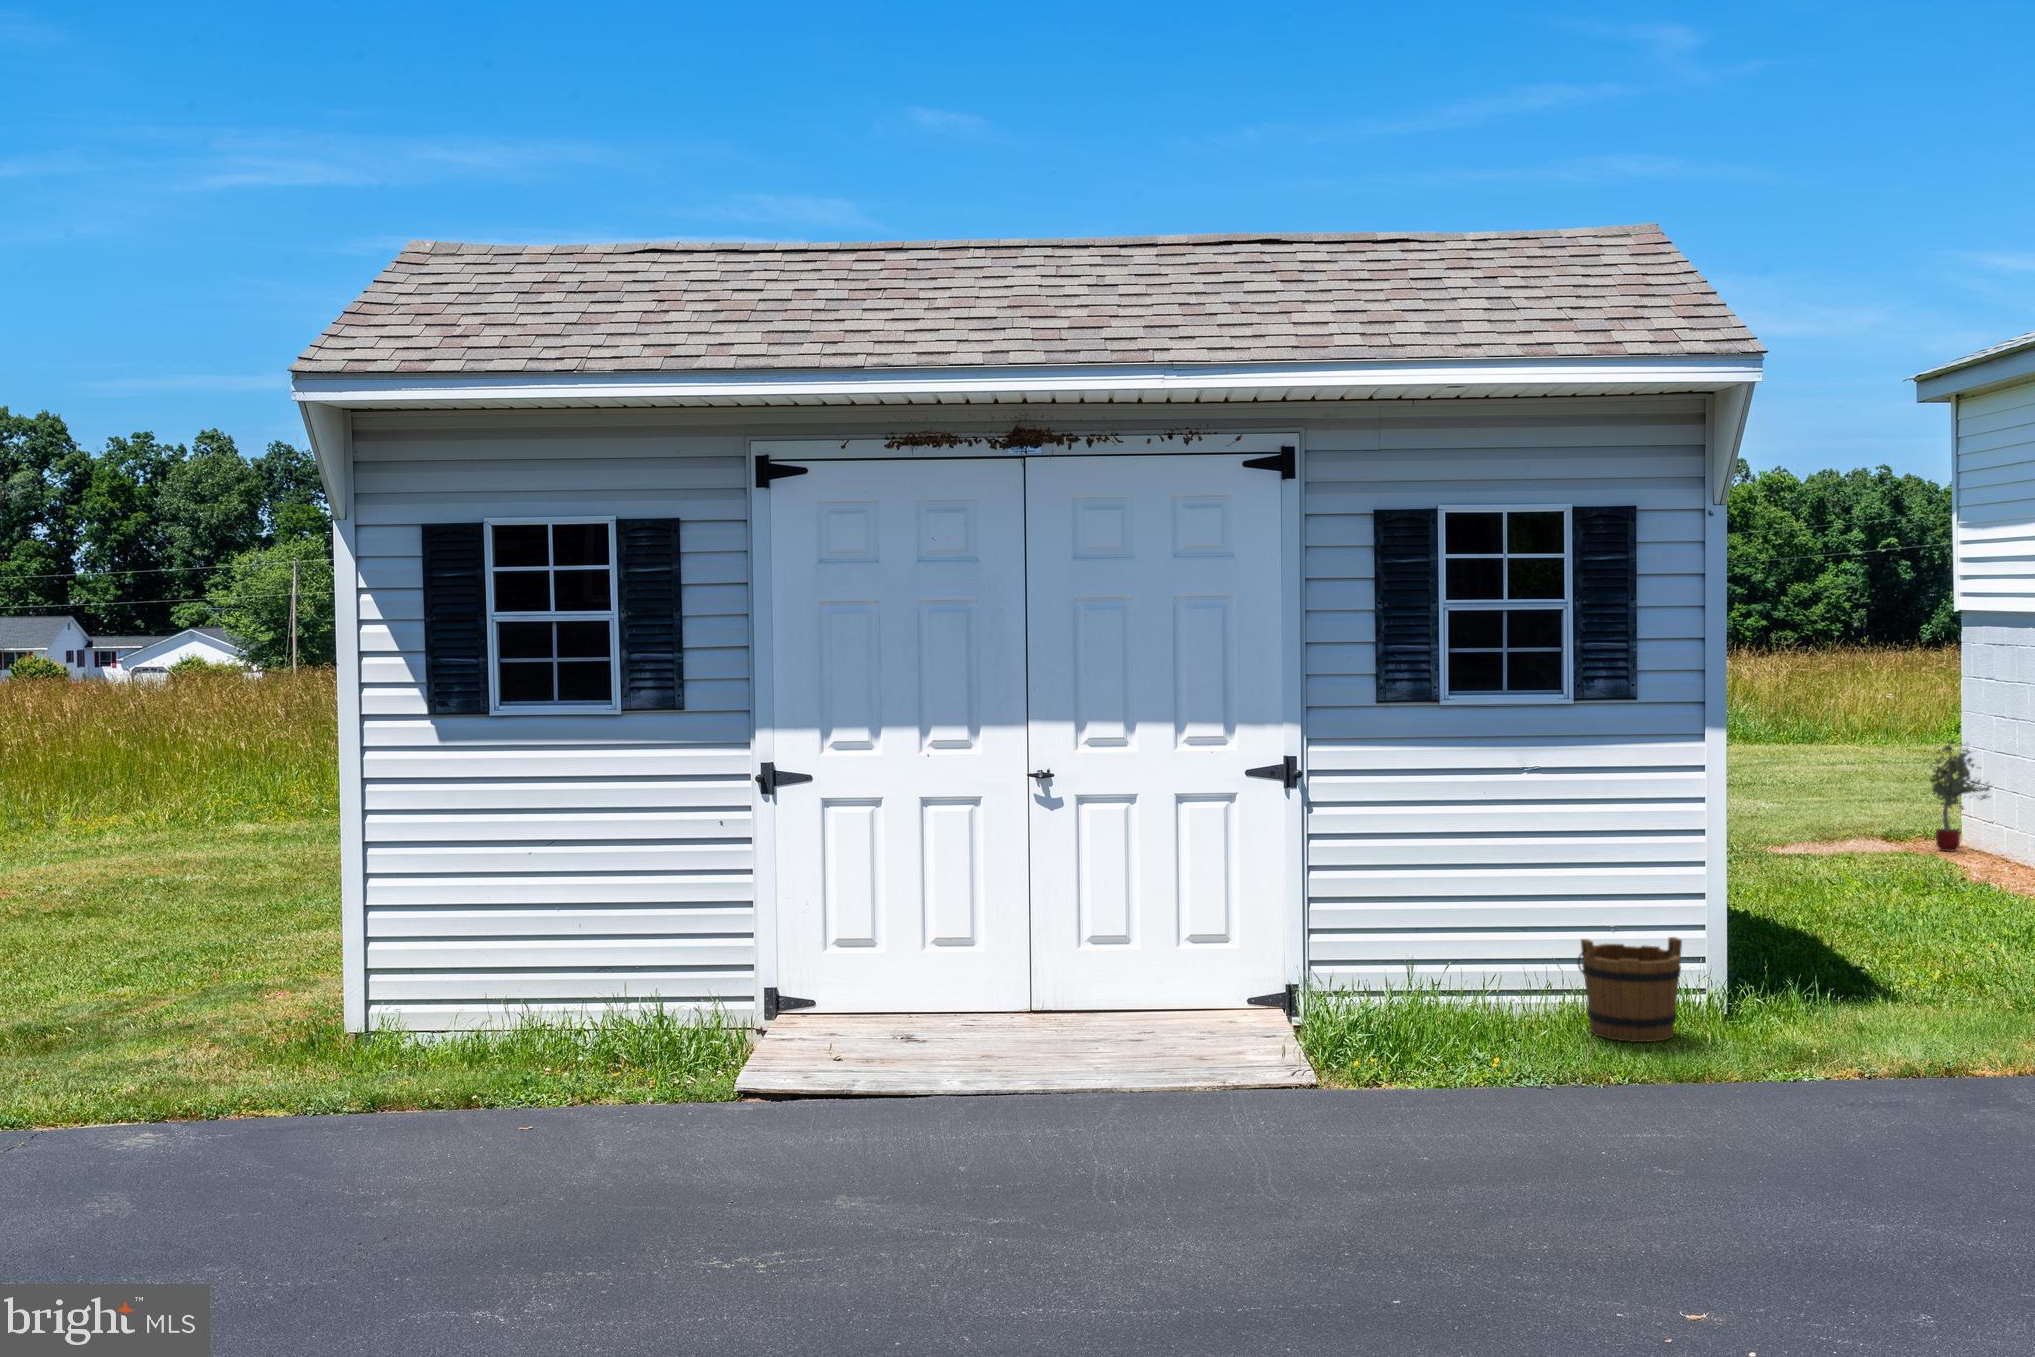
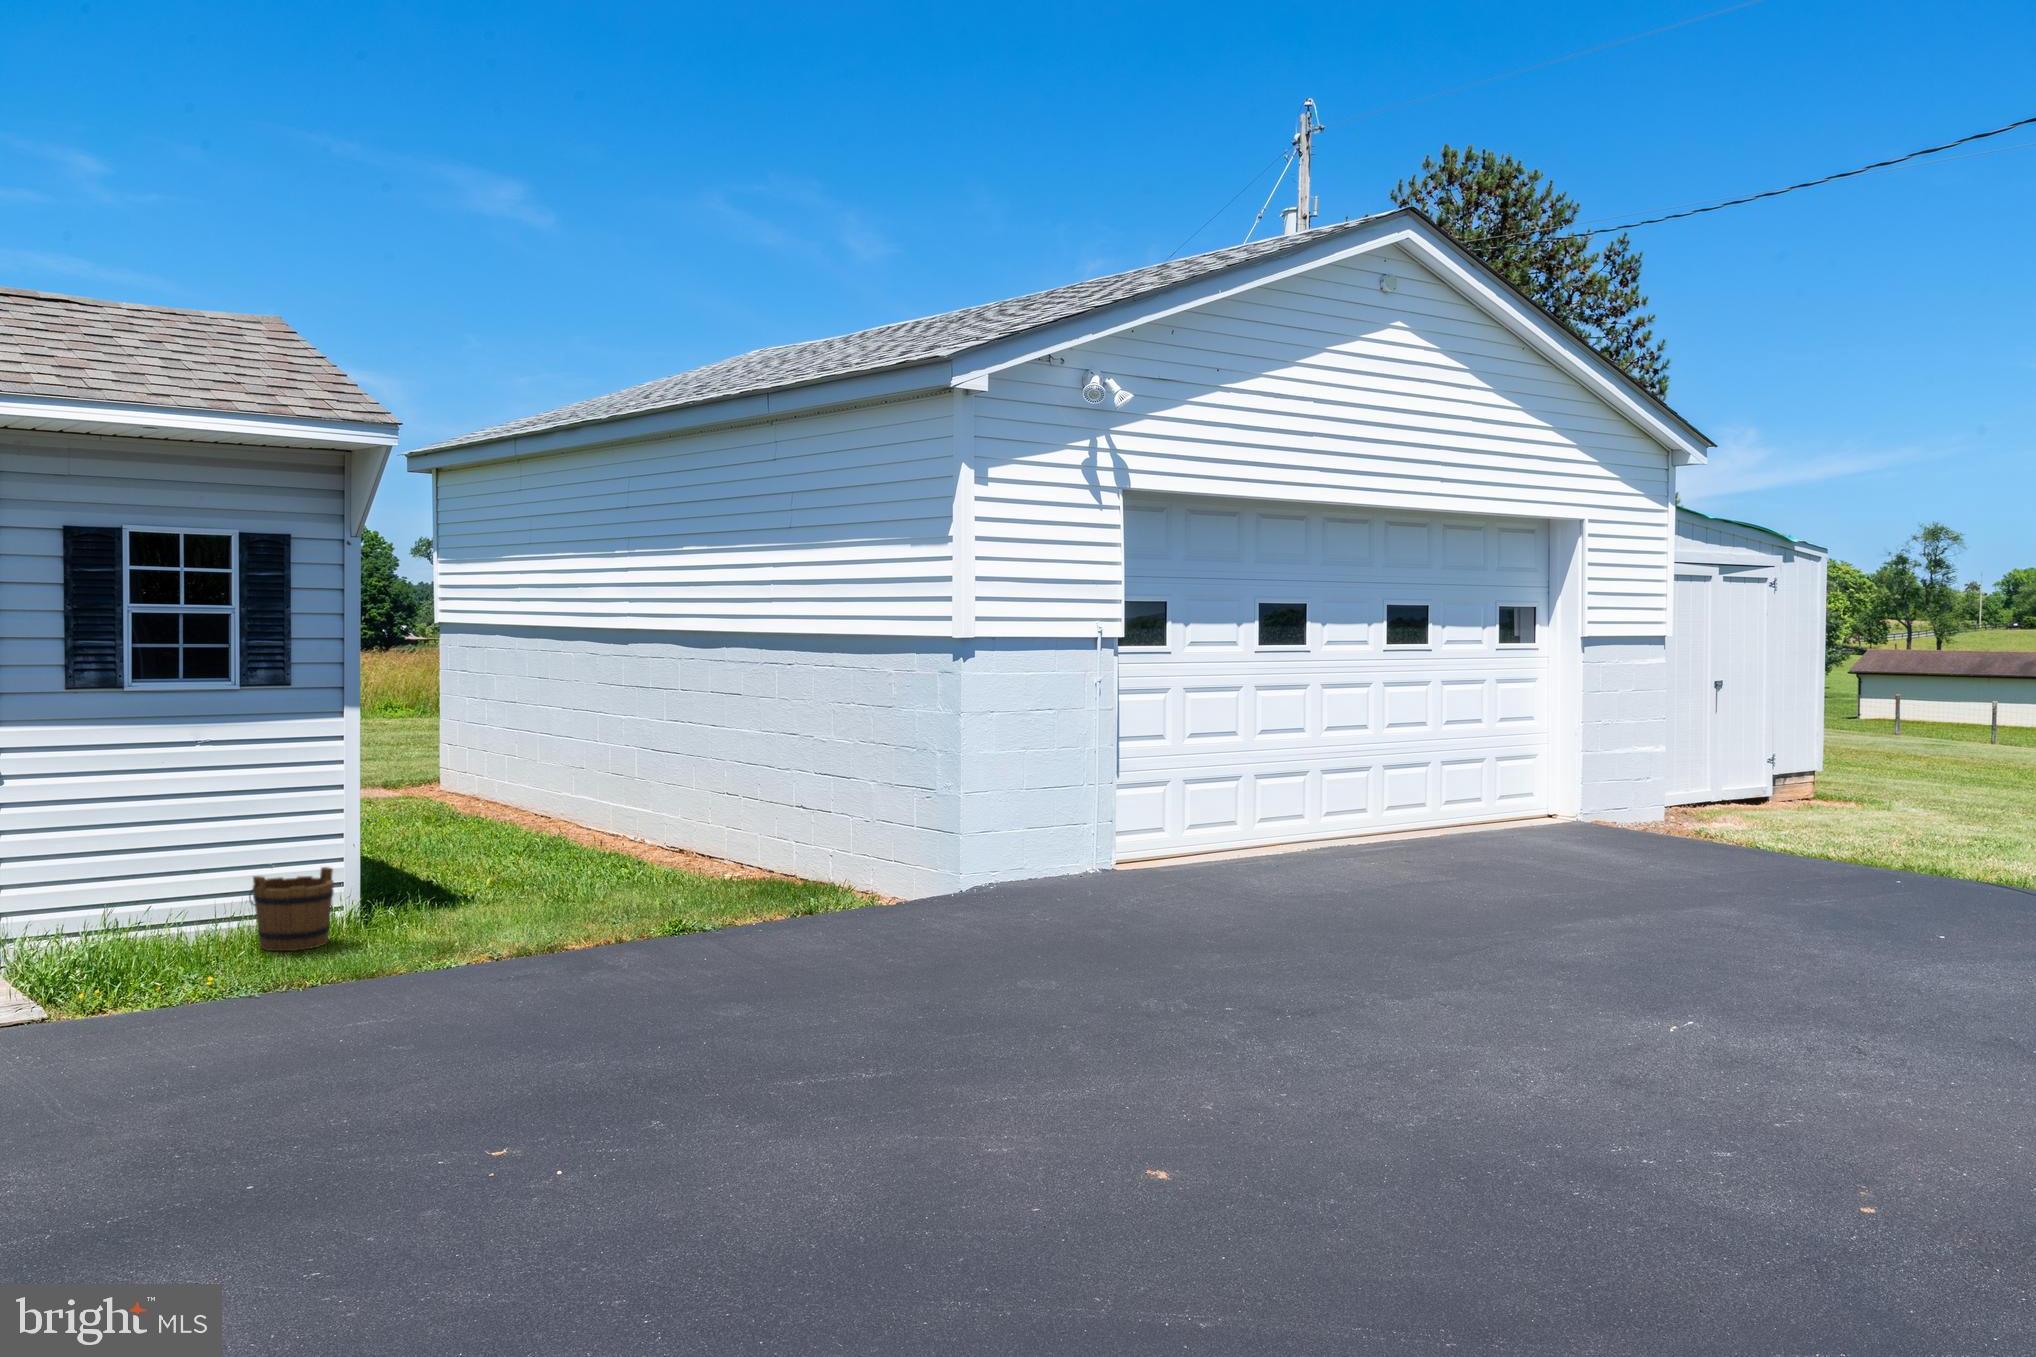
potted tree: present [1930,741,1992,852] -> none [422,713,470,795]

